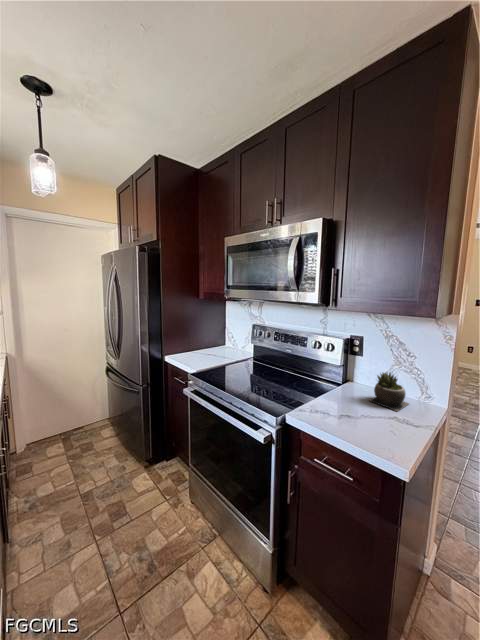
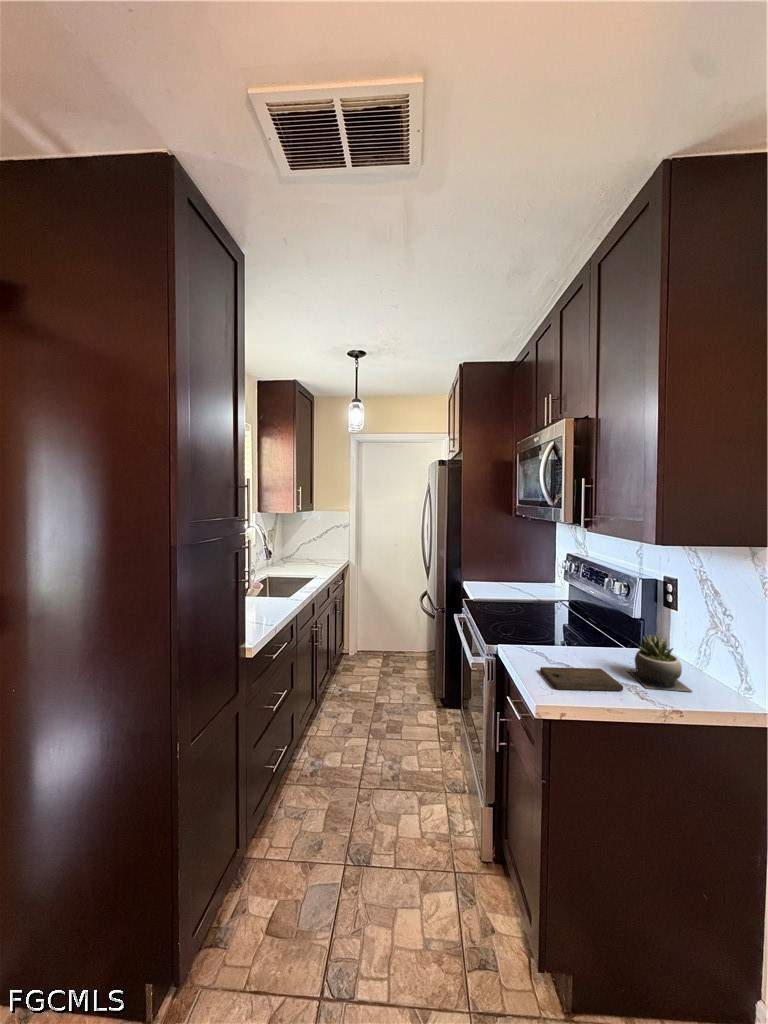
cutting board: none [346,407,398,439] -> present [540,667,623,691]

